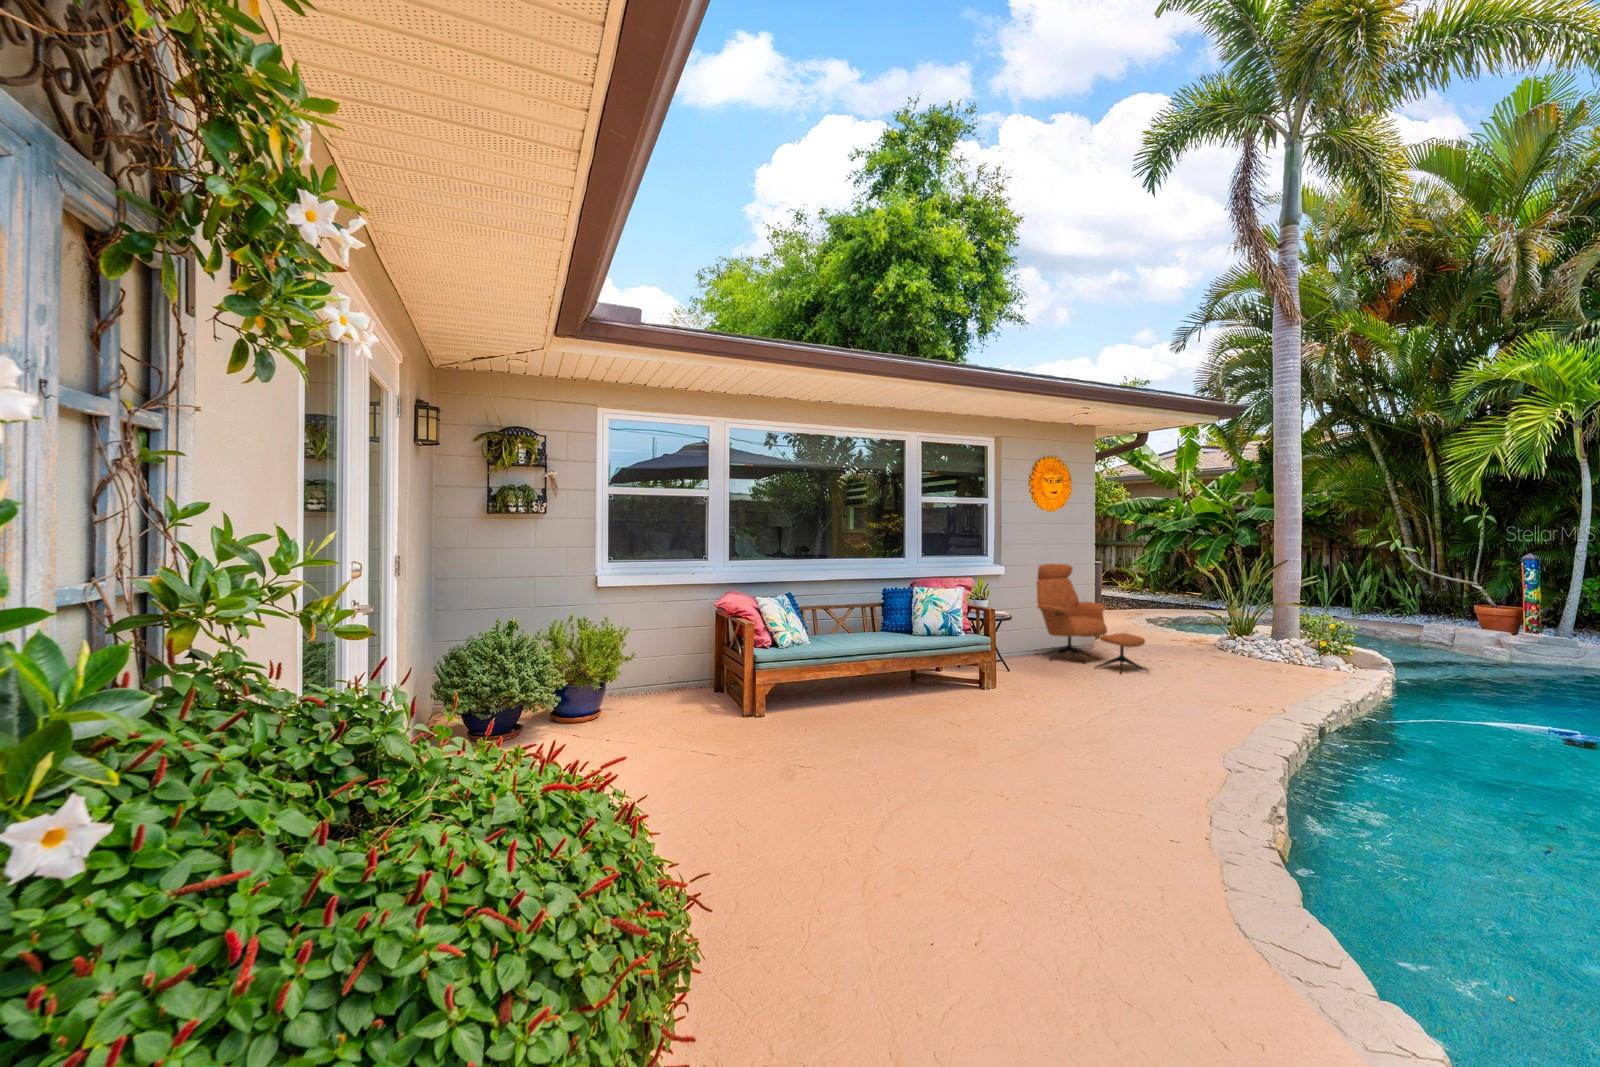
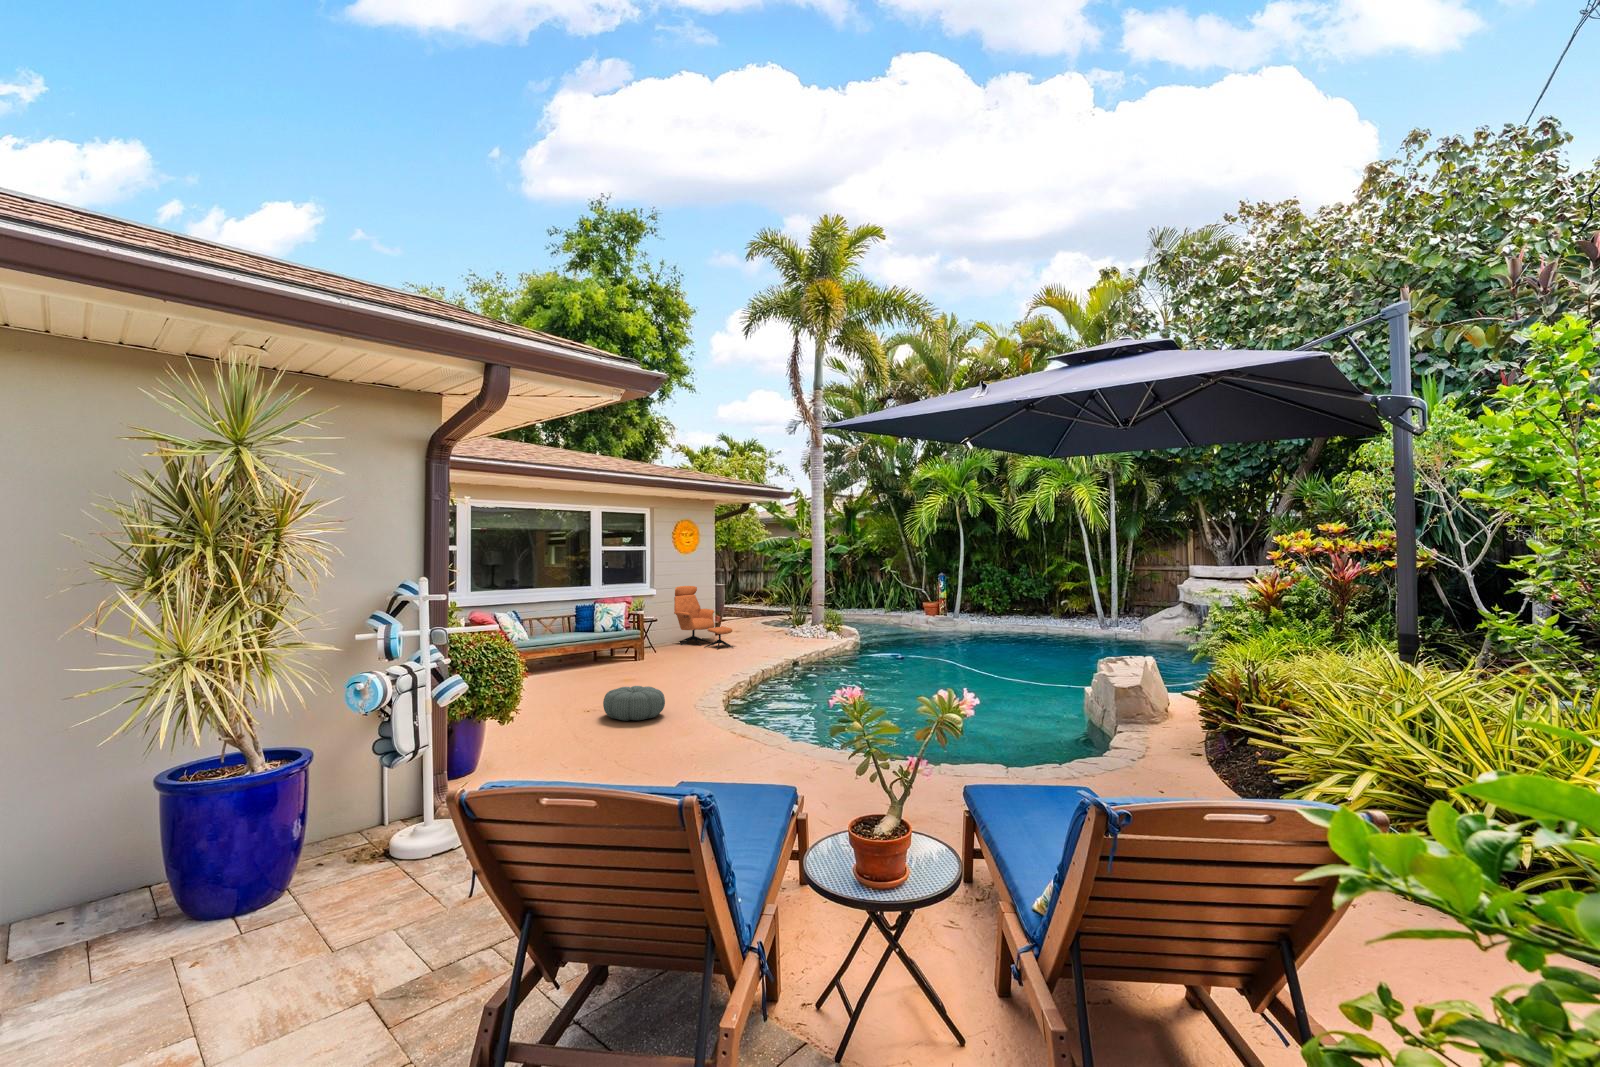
pouf: none [952,785,1113,896] -> present [603,686,665,721]

